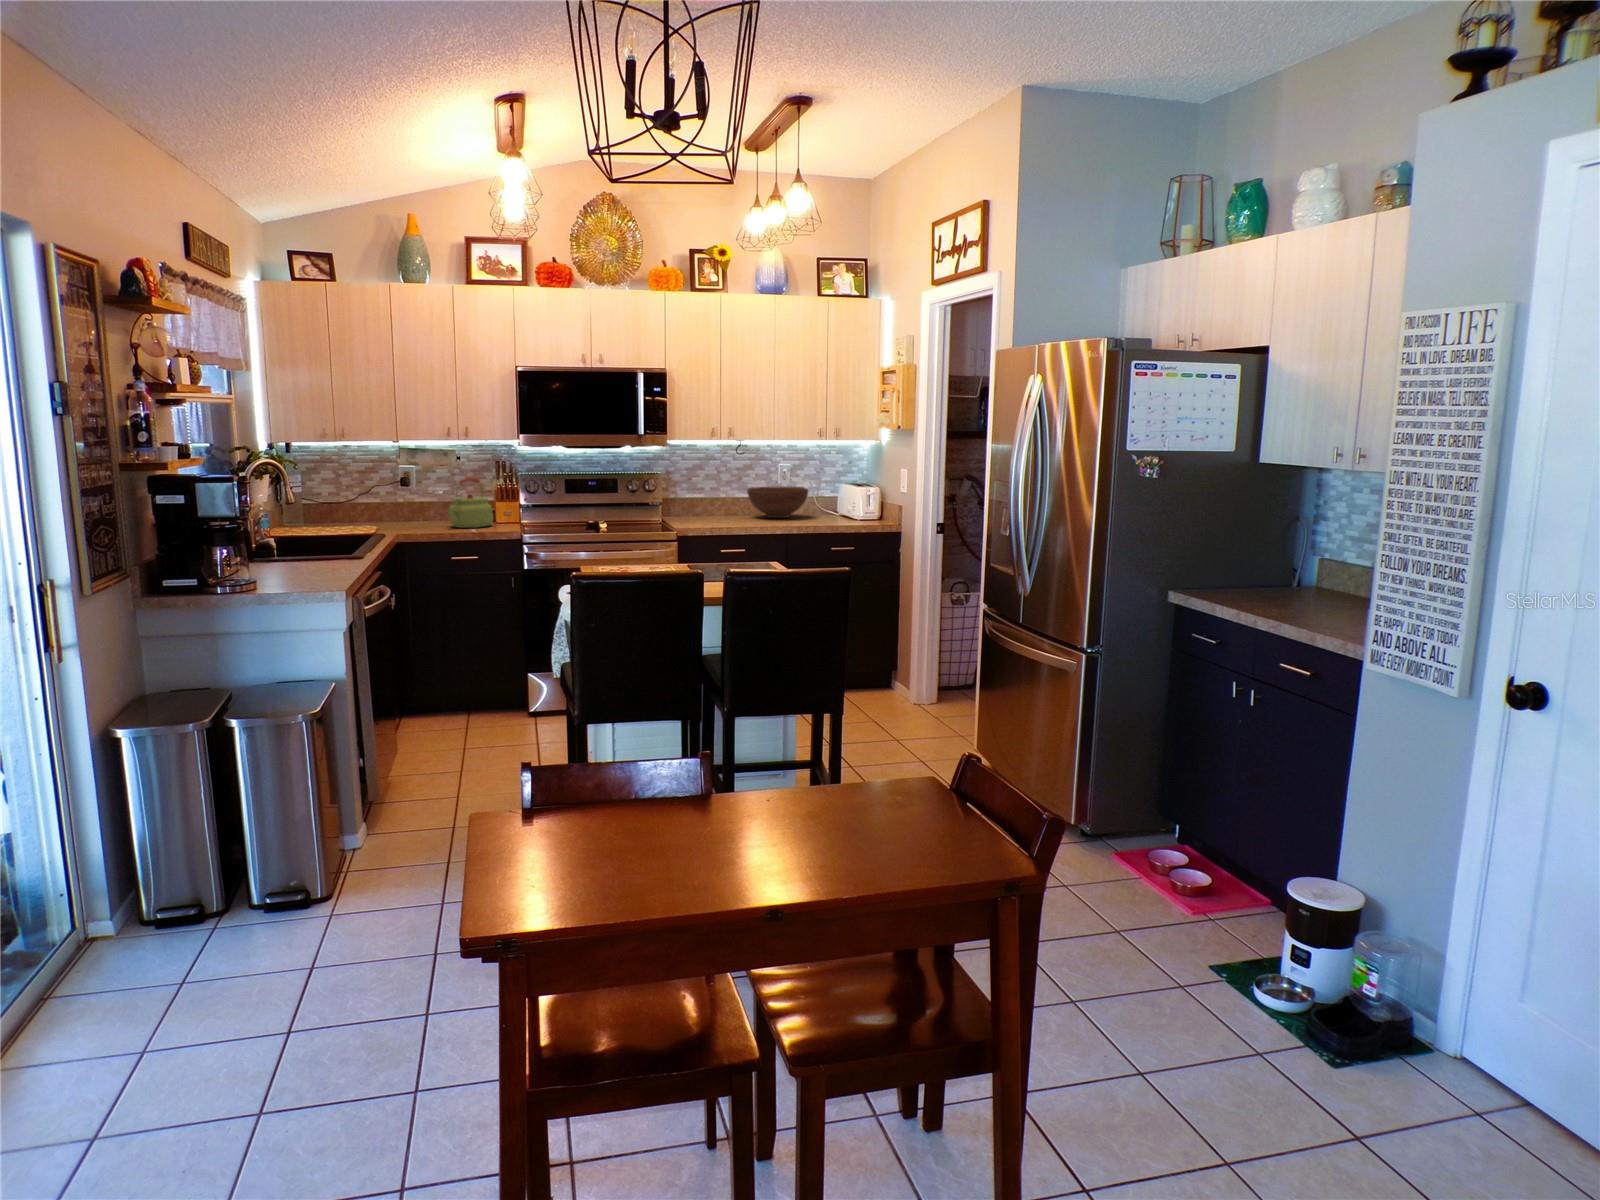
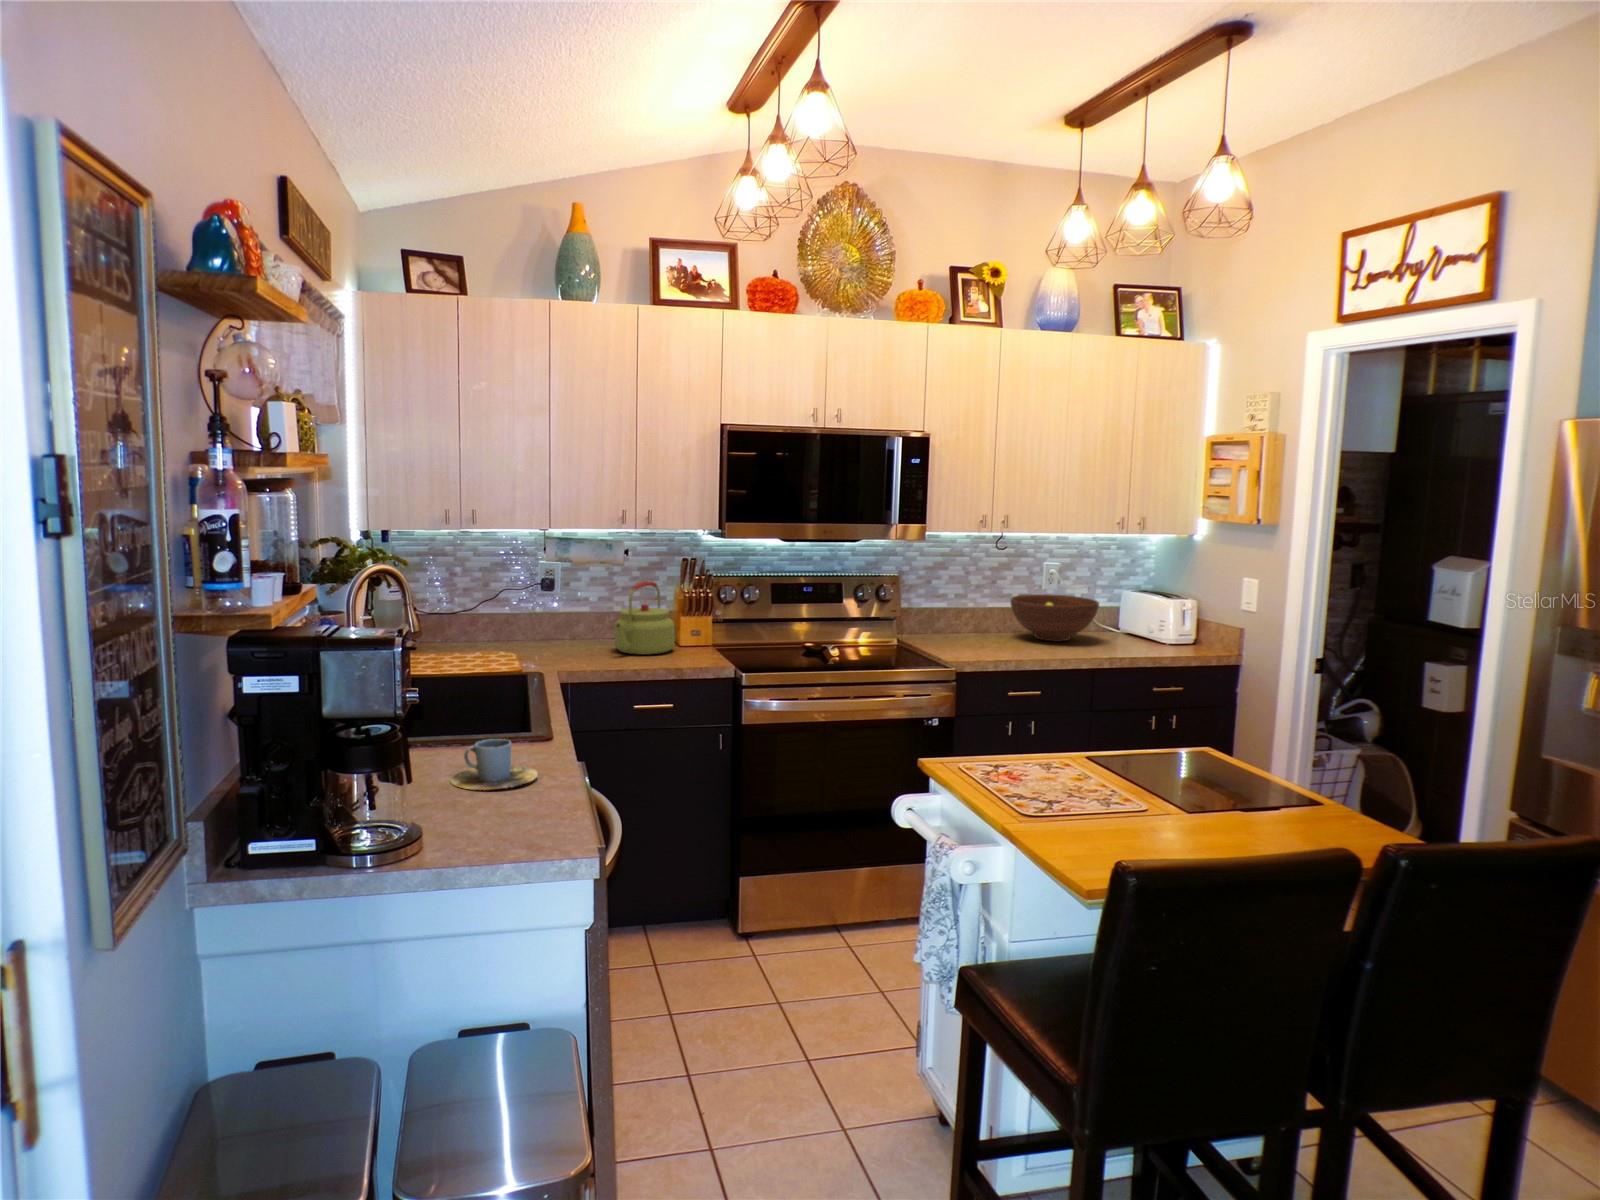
cup: none [292,551,346,576] -> present [450,739,538,790]

